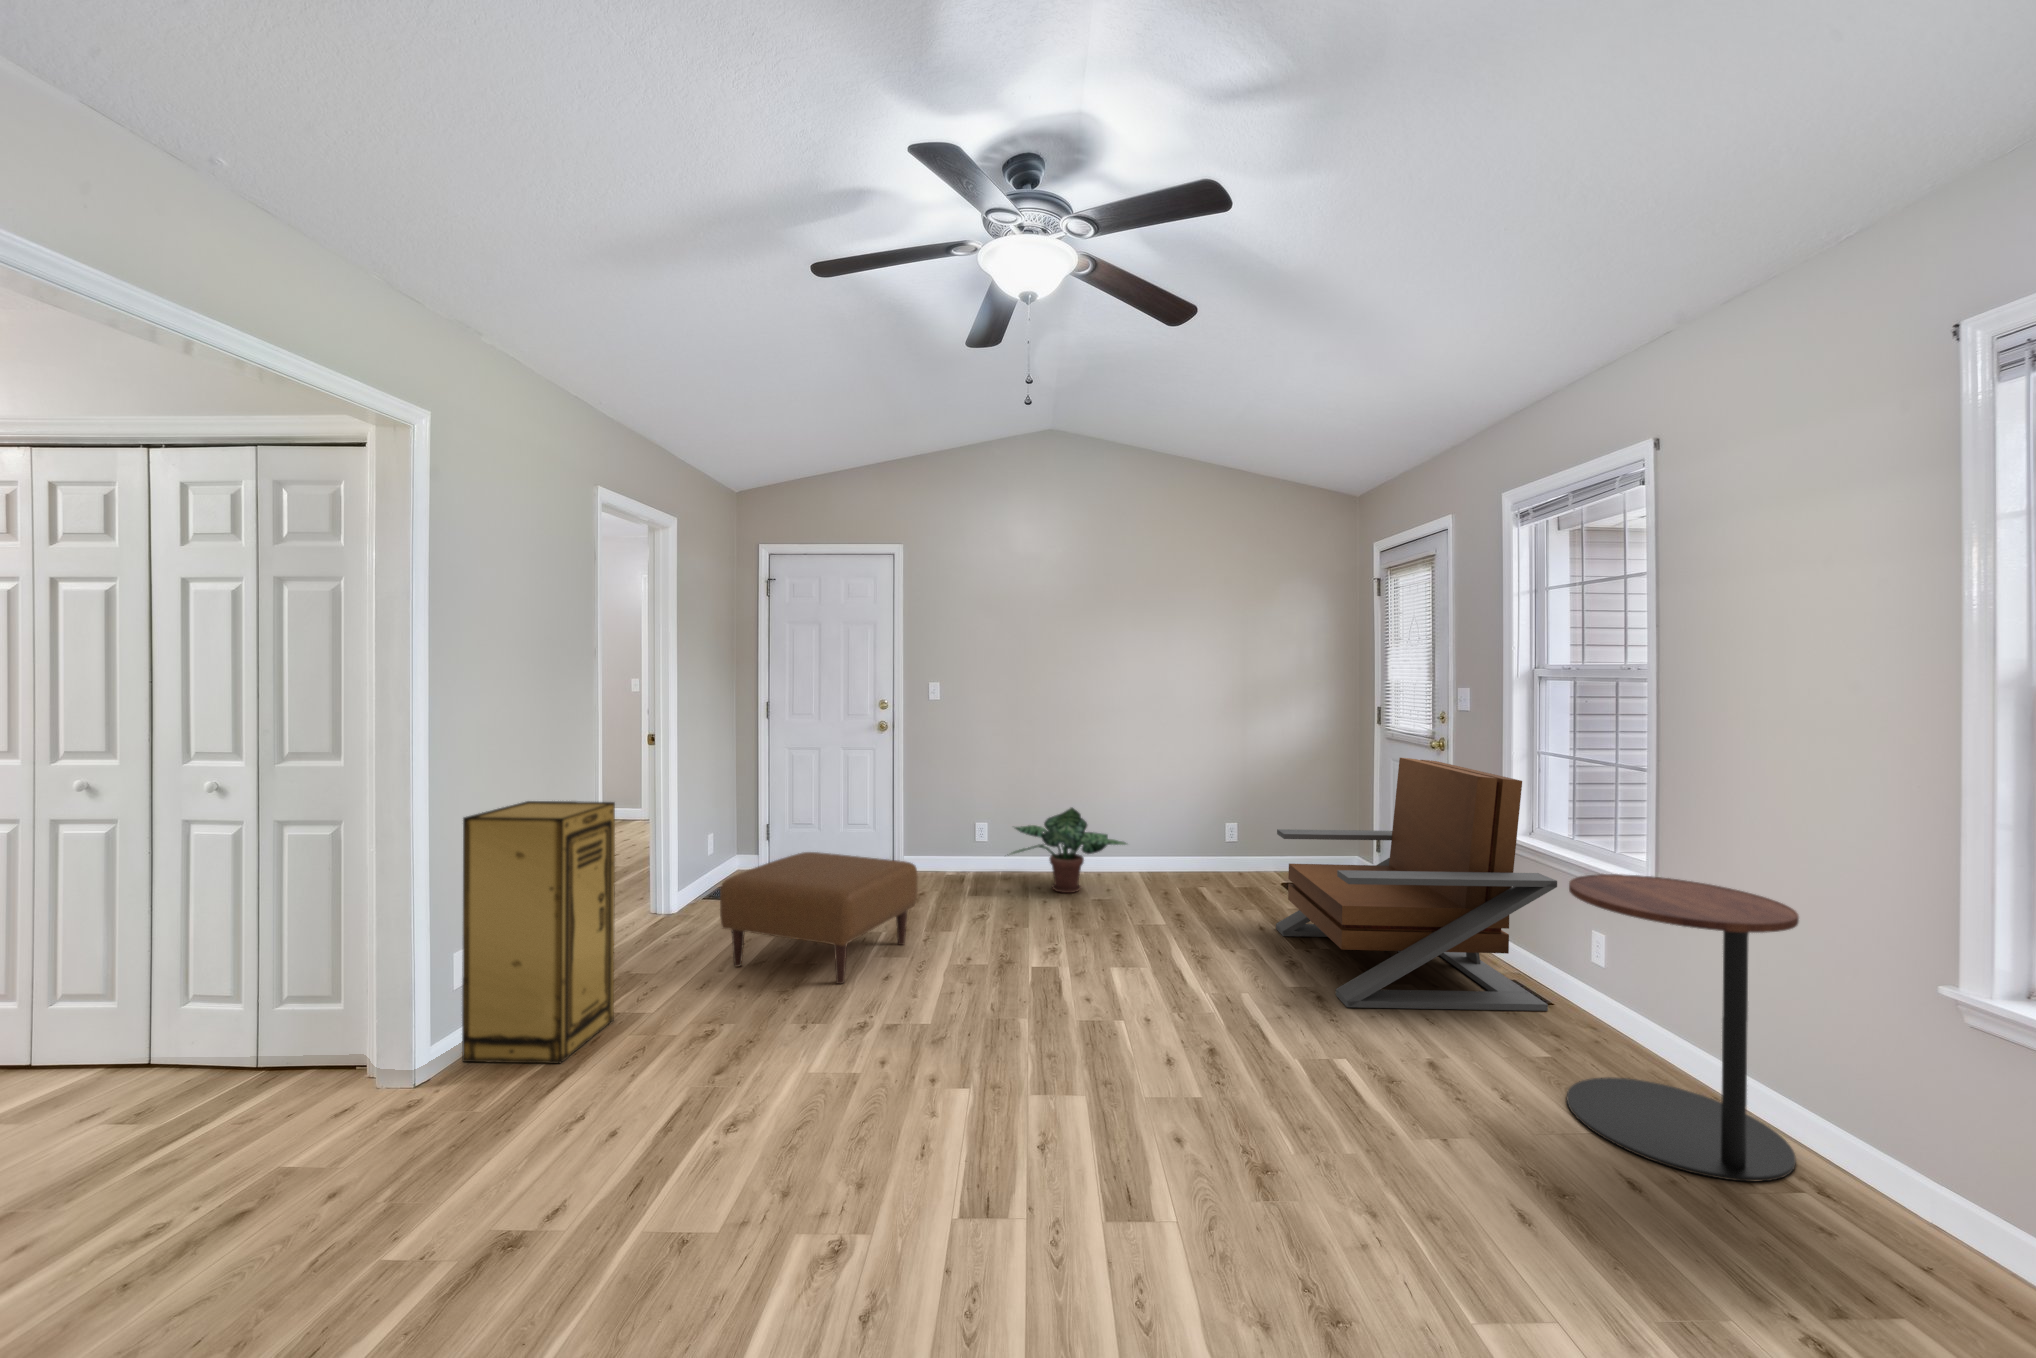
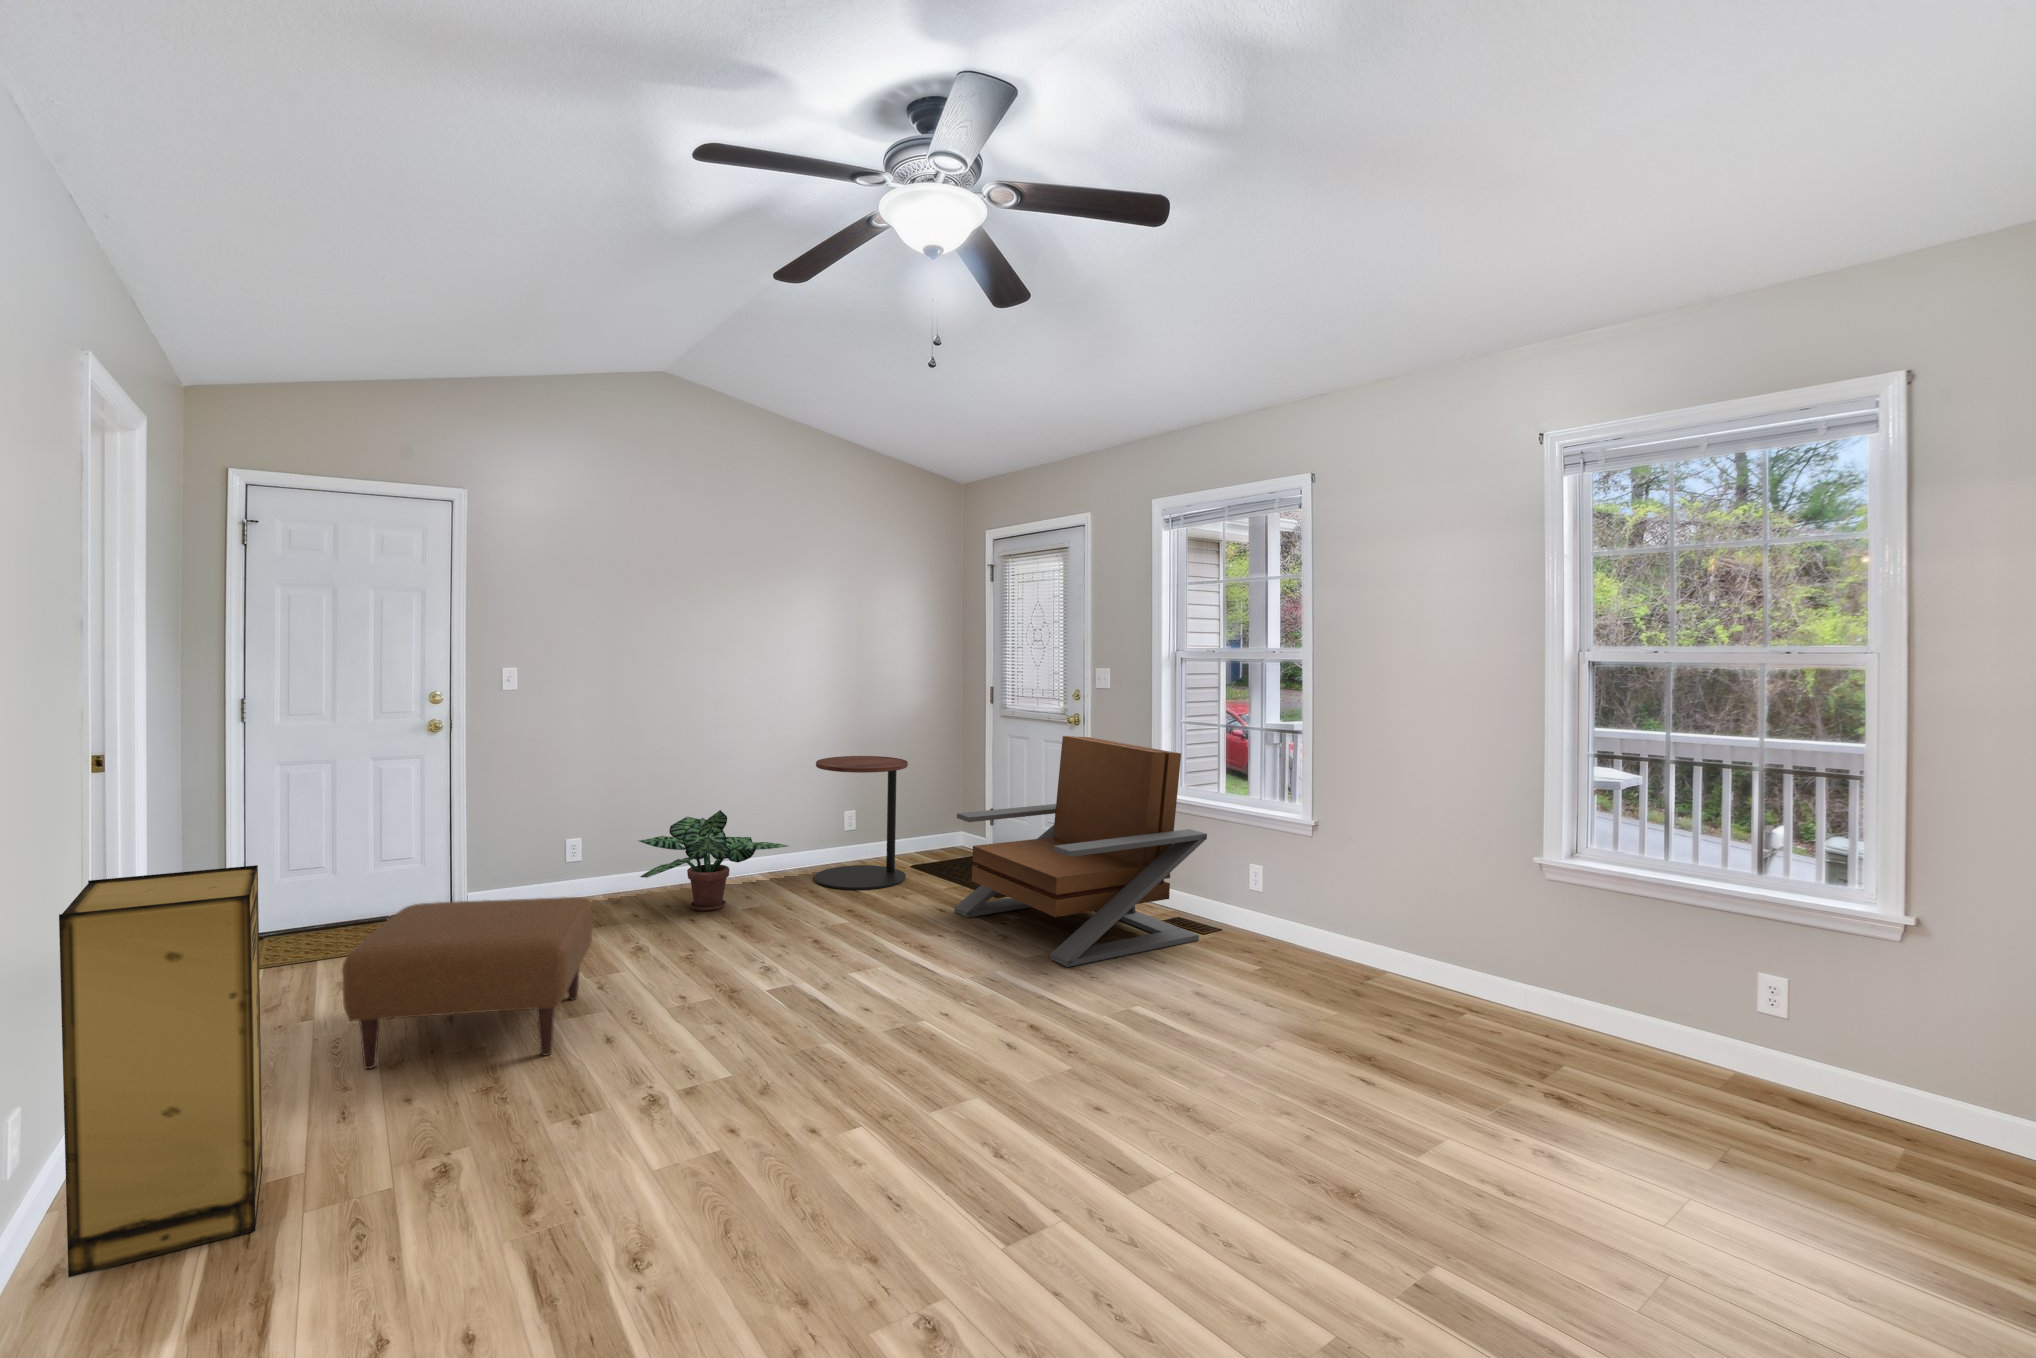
side table: present [1567,874,1799,1182] -> present [814,756,908,890]

